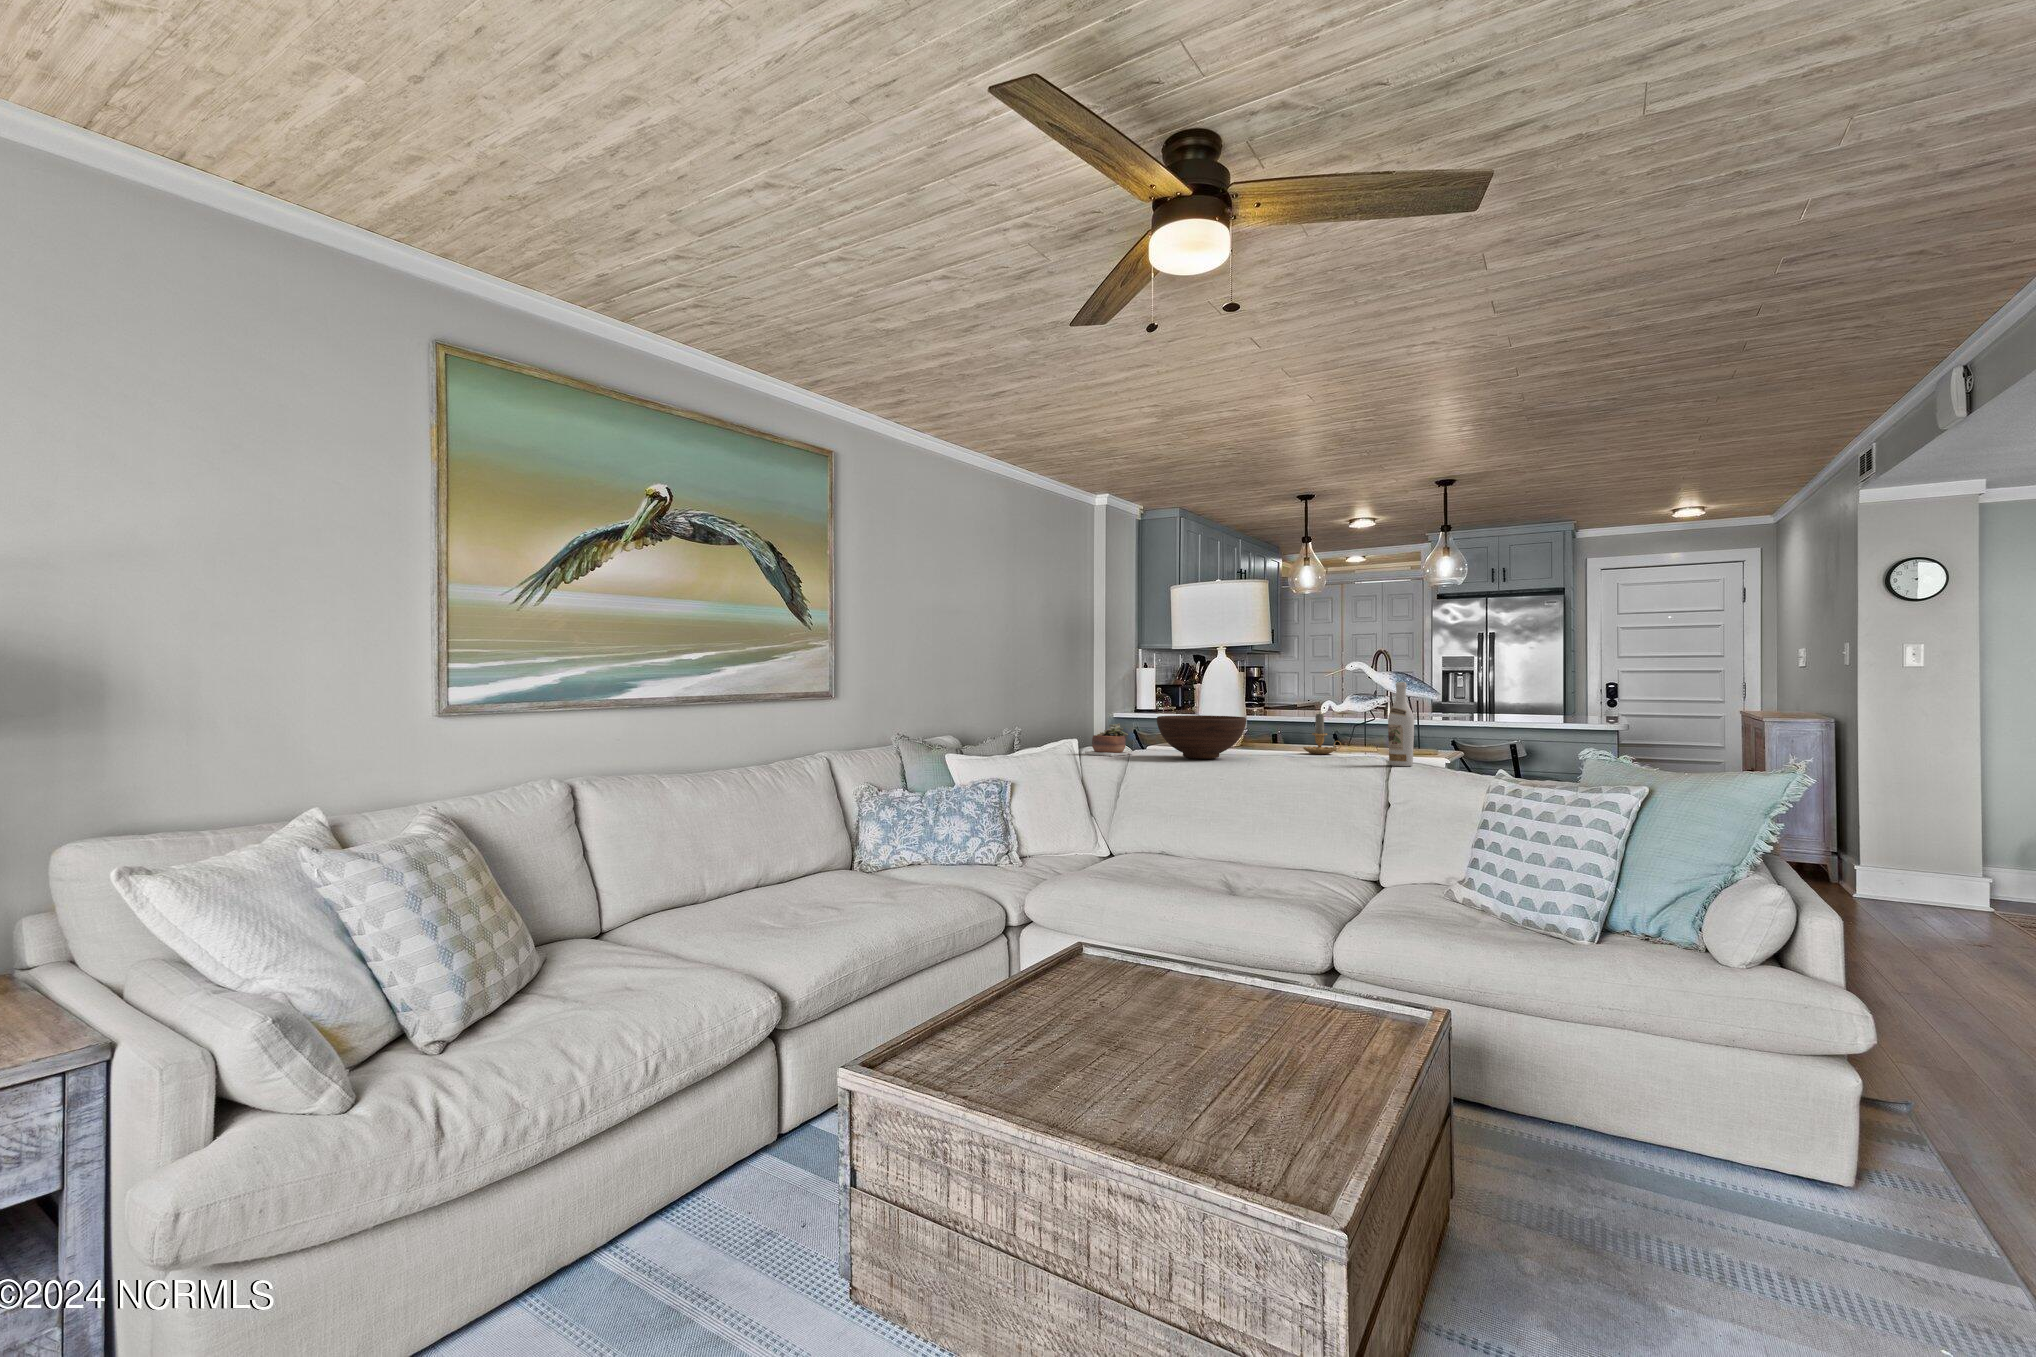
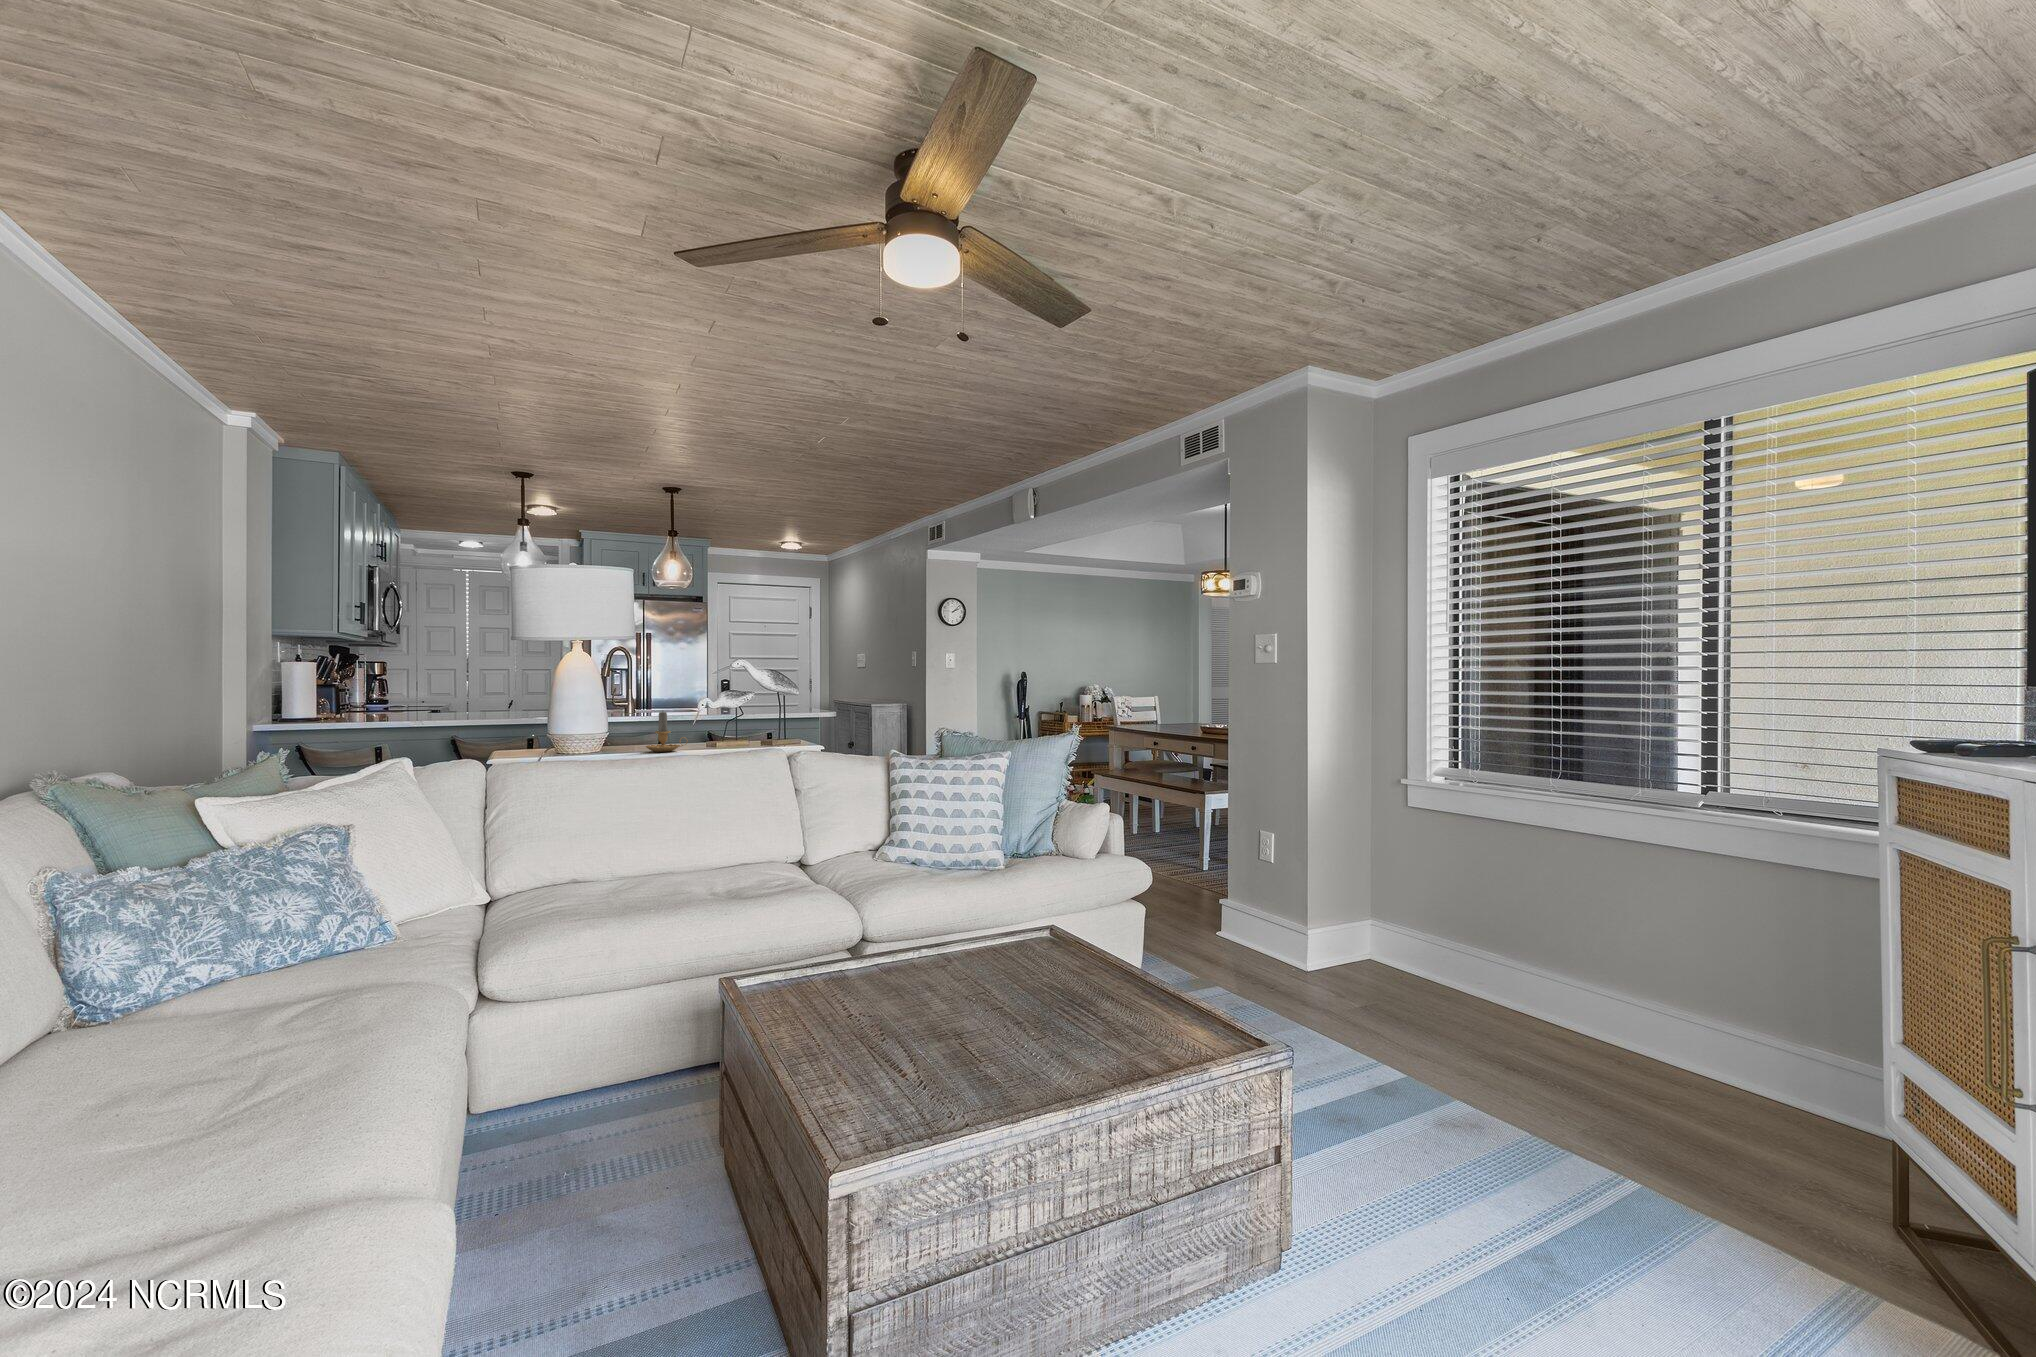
wine bottle: present [1388,682,1414,766] -> none [774,681,796,756]
fruit bowl: present [1157,715,1246,759] -> none [524,719,633,768]
succulent plant: present [1085,723,1133,756] -> none [409,735,474,778]

